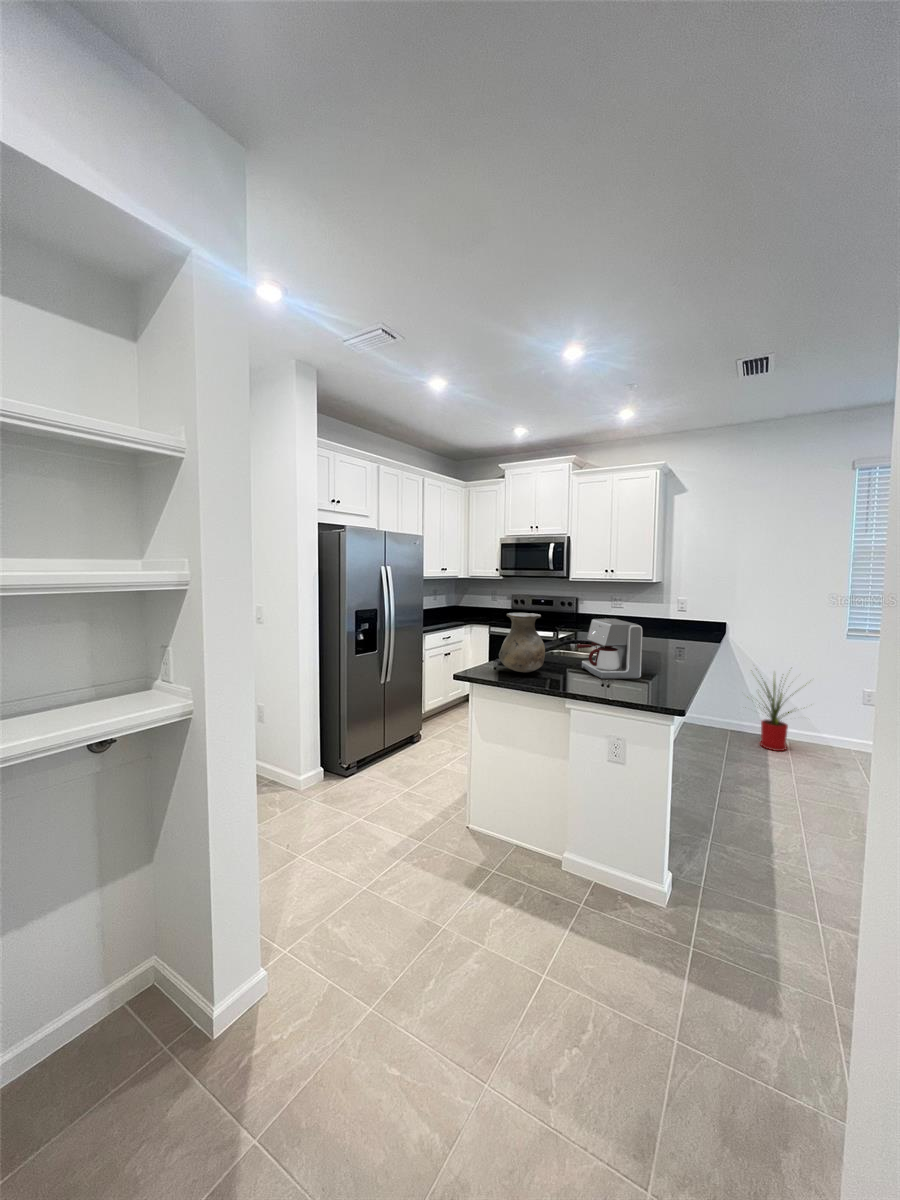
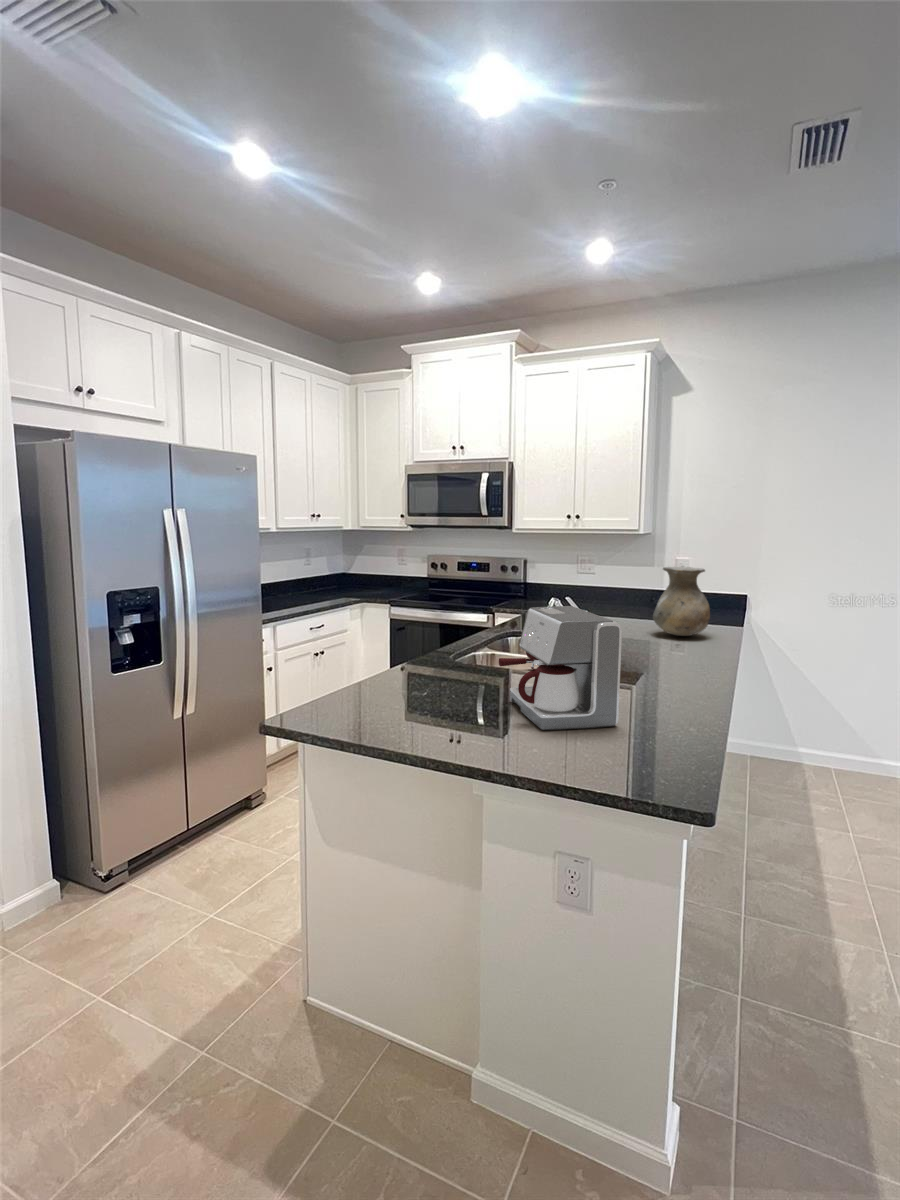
vase: present [499,613,545,672] -> present [653,567,710,636]
house plant: present [760,678,796,751] -> none [768,660,875,791]

